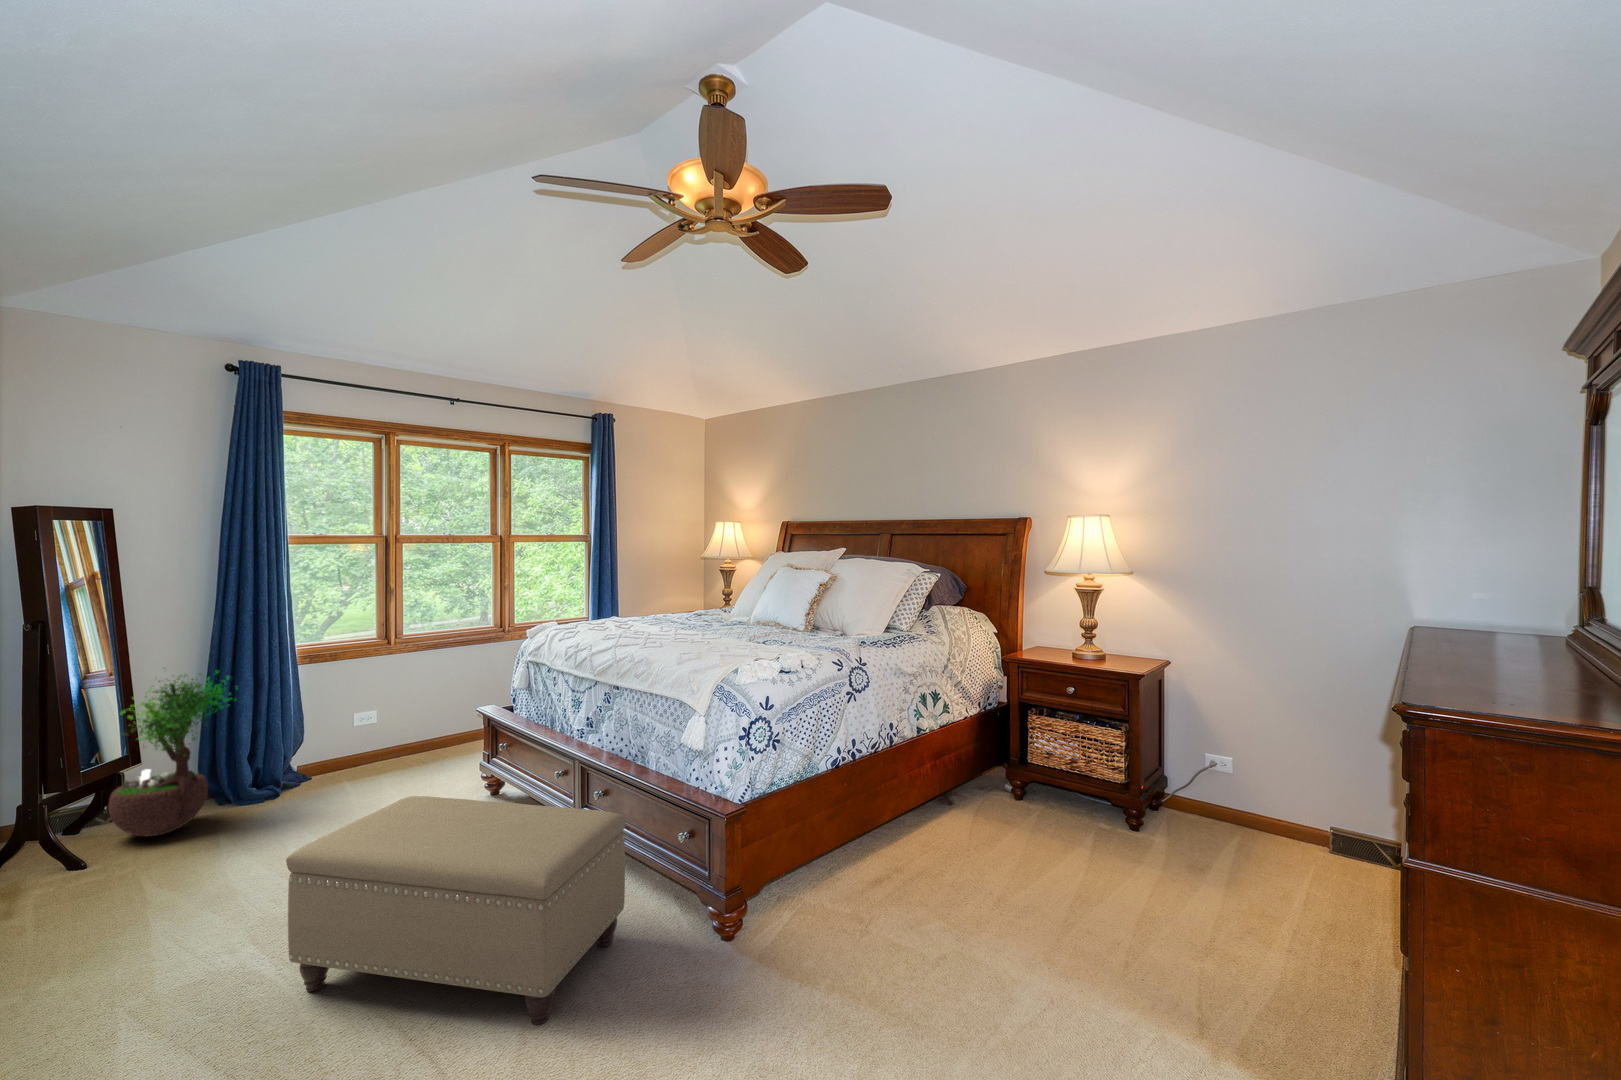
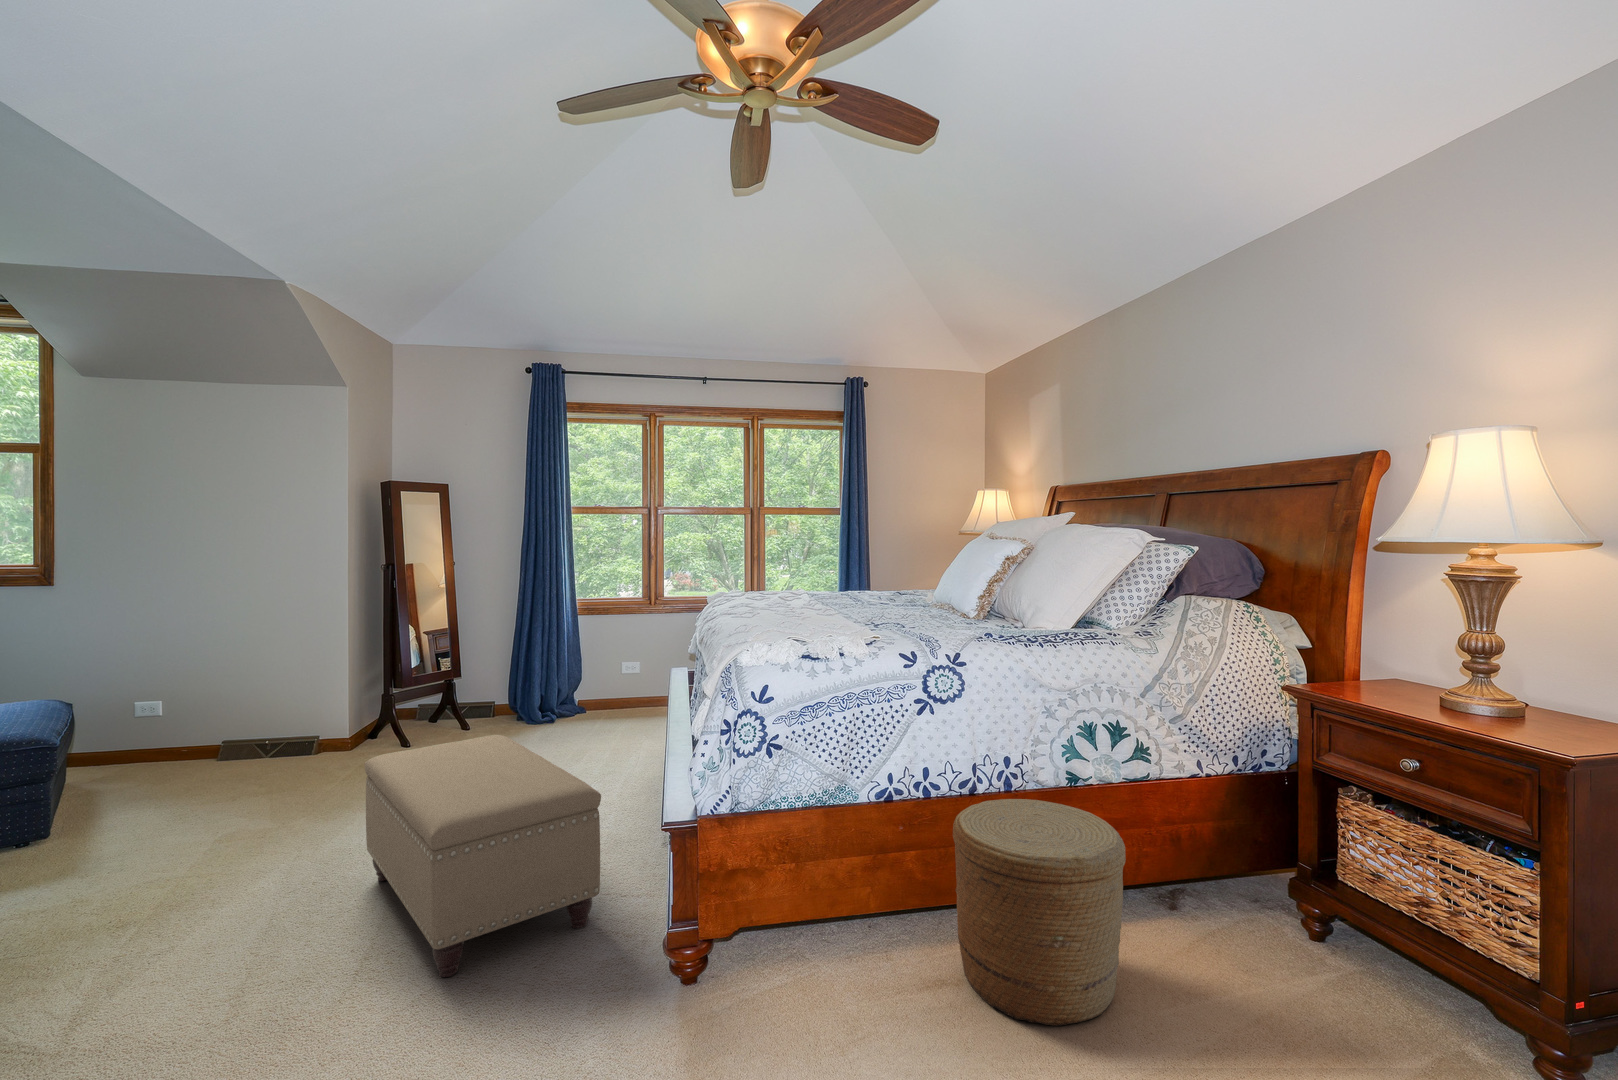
potted tree: present [109,668,230,836] -> none [430,608,513,739]
woven basket: none [888,747,997,884] -> present [953,799,1126,1026]

